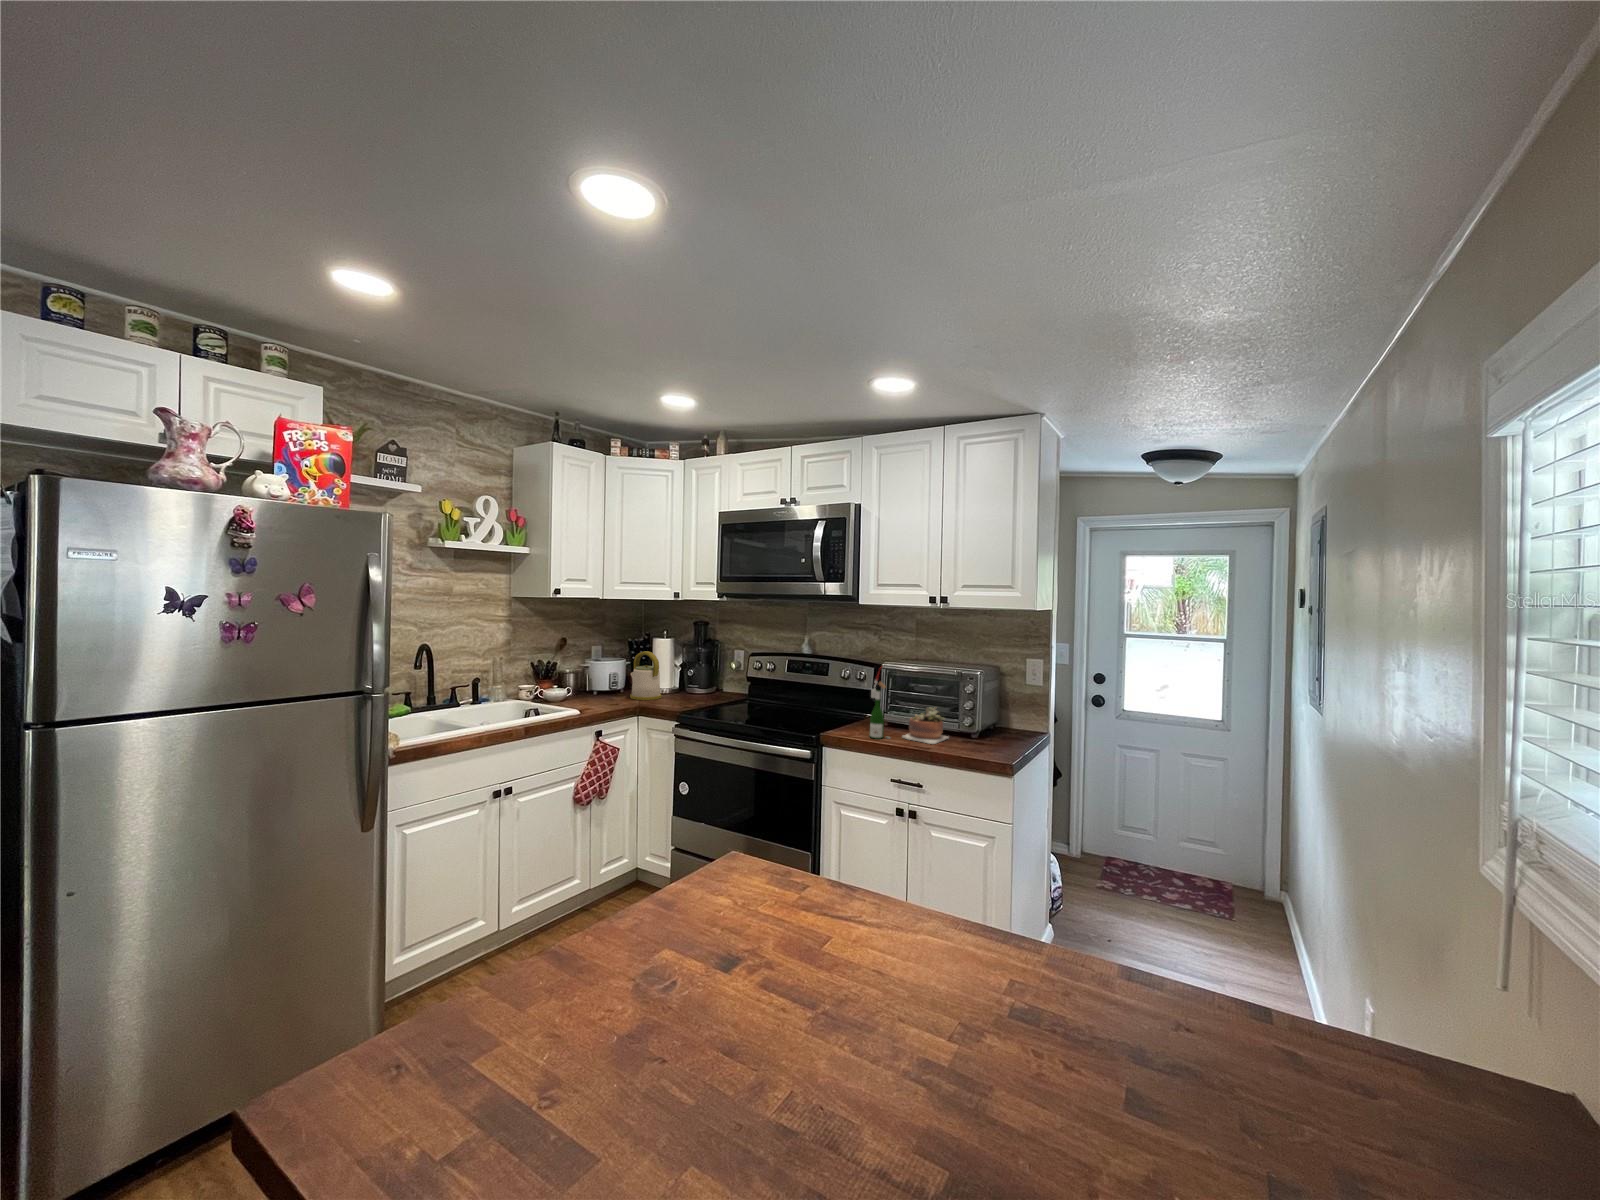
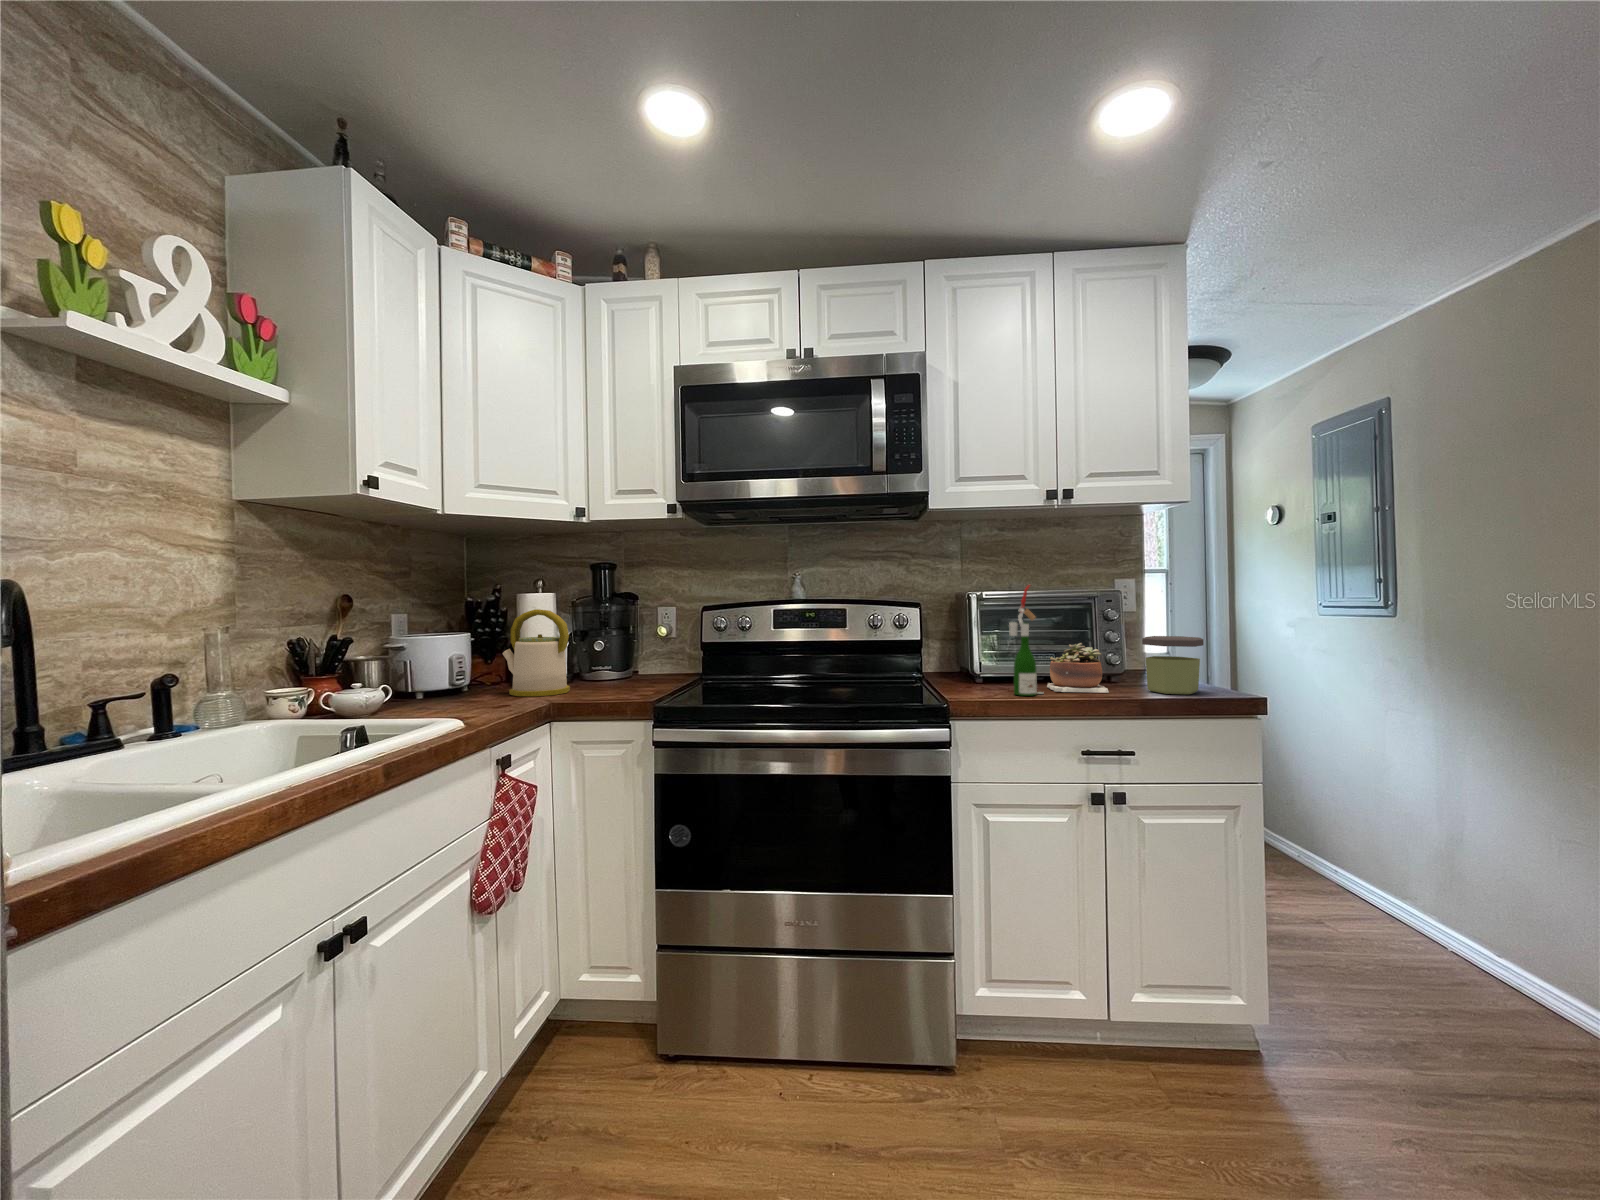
jar: none [961,709,996,754] -> present [1142,636,1204,694]

